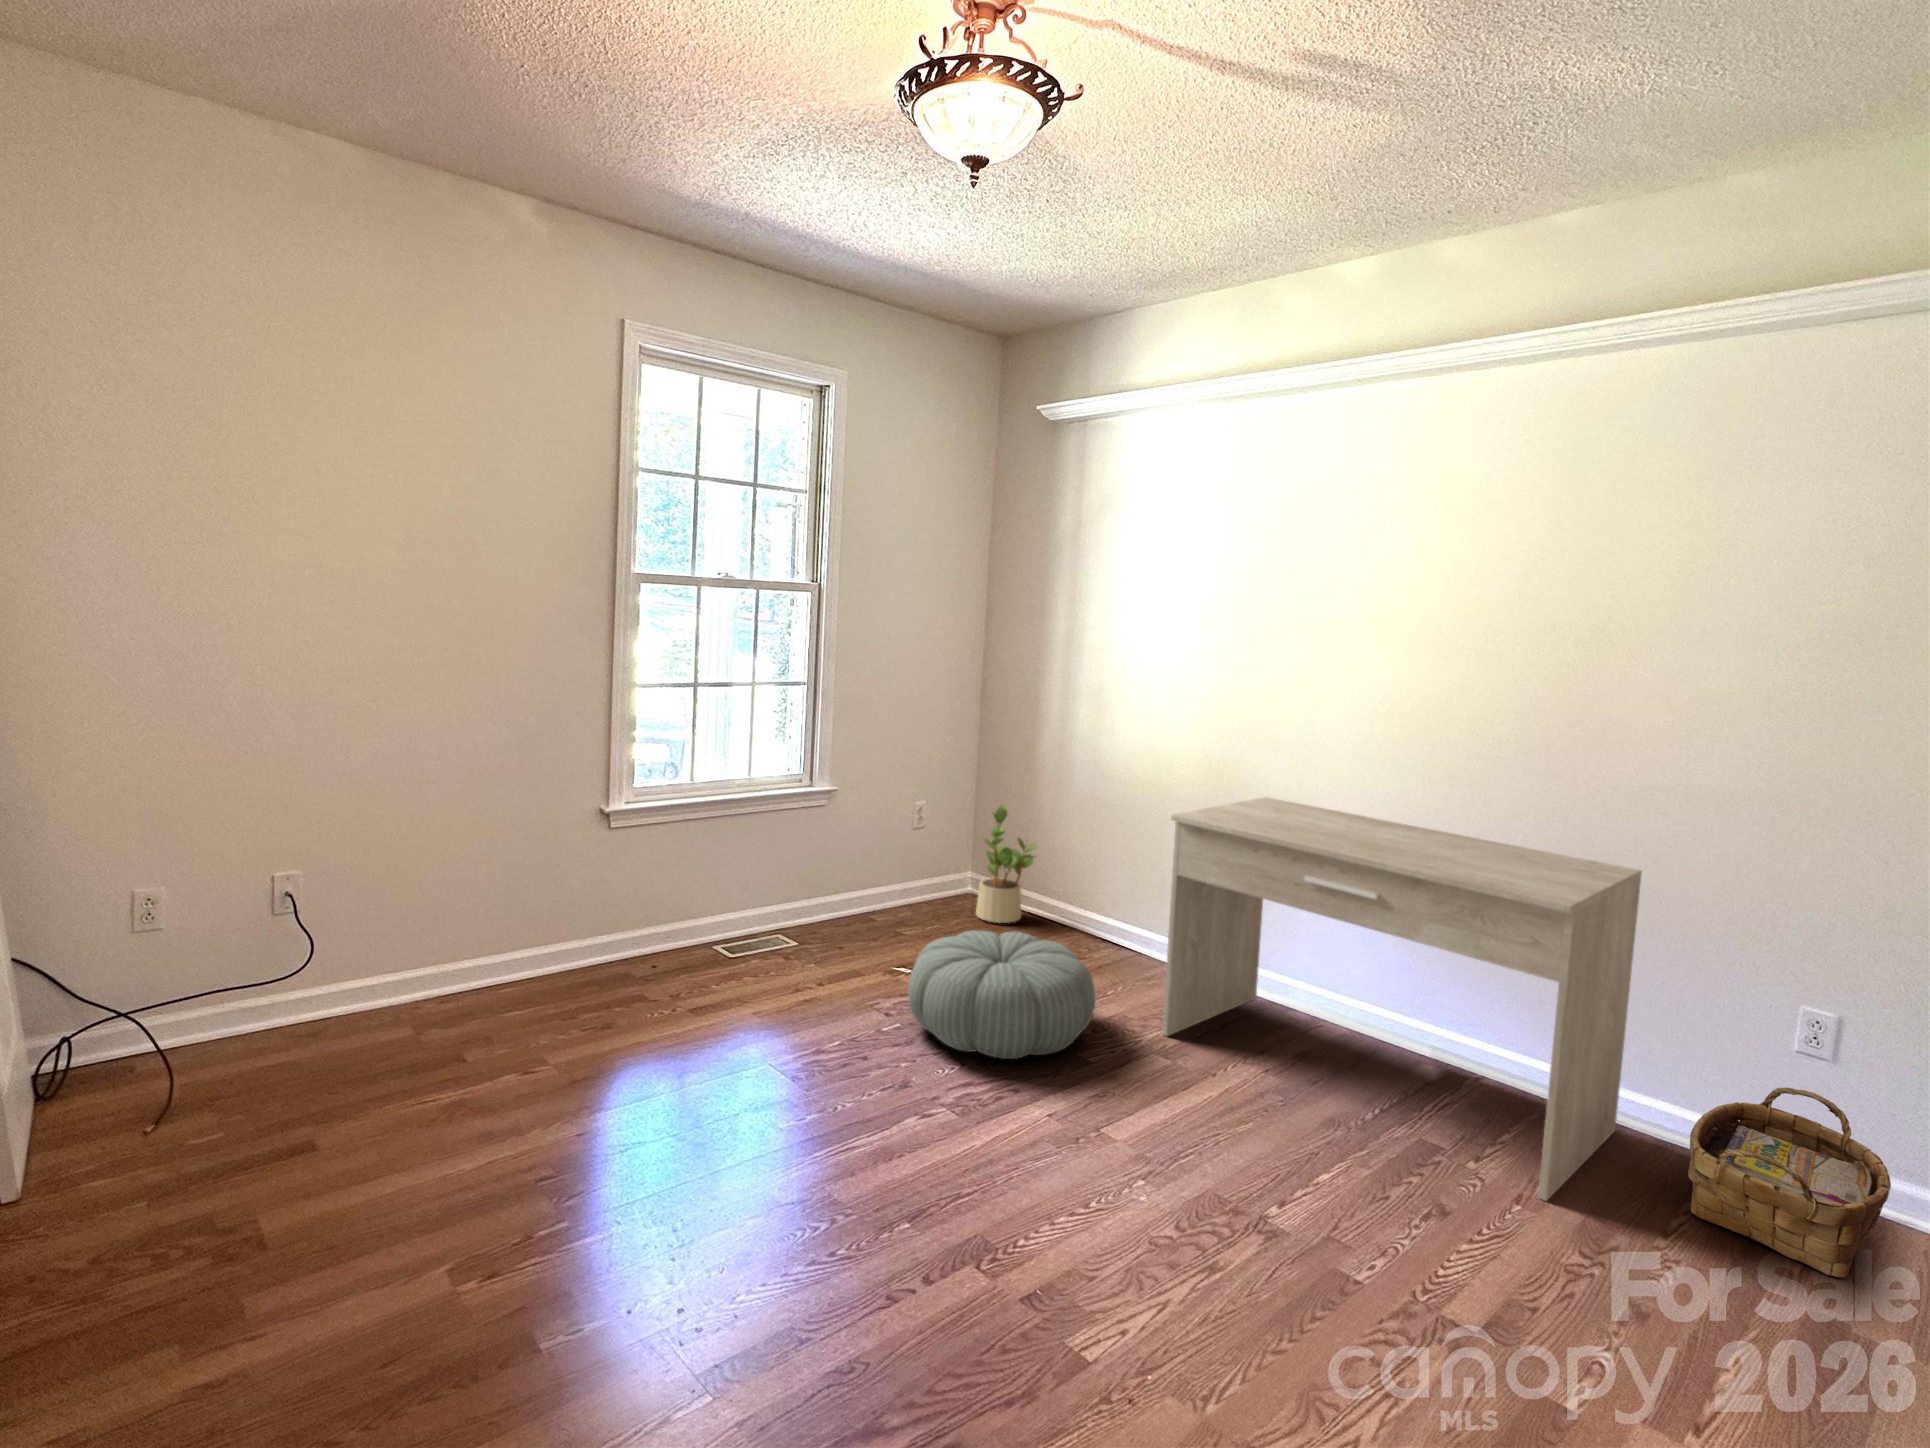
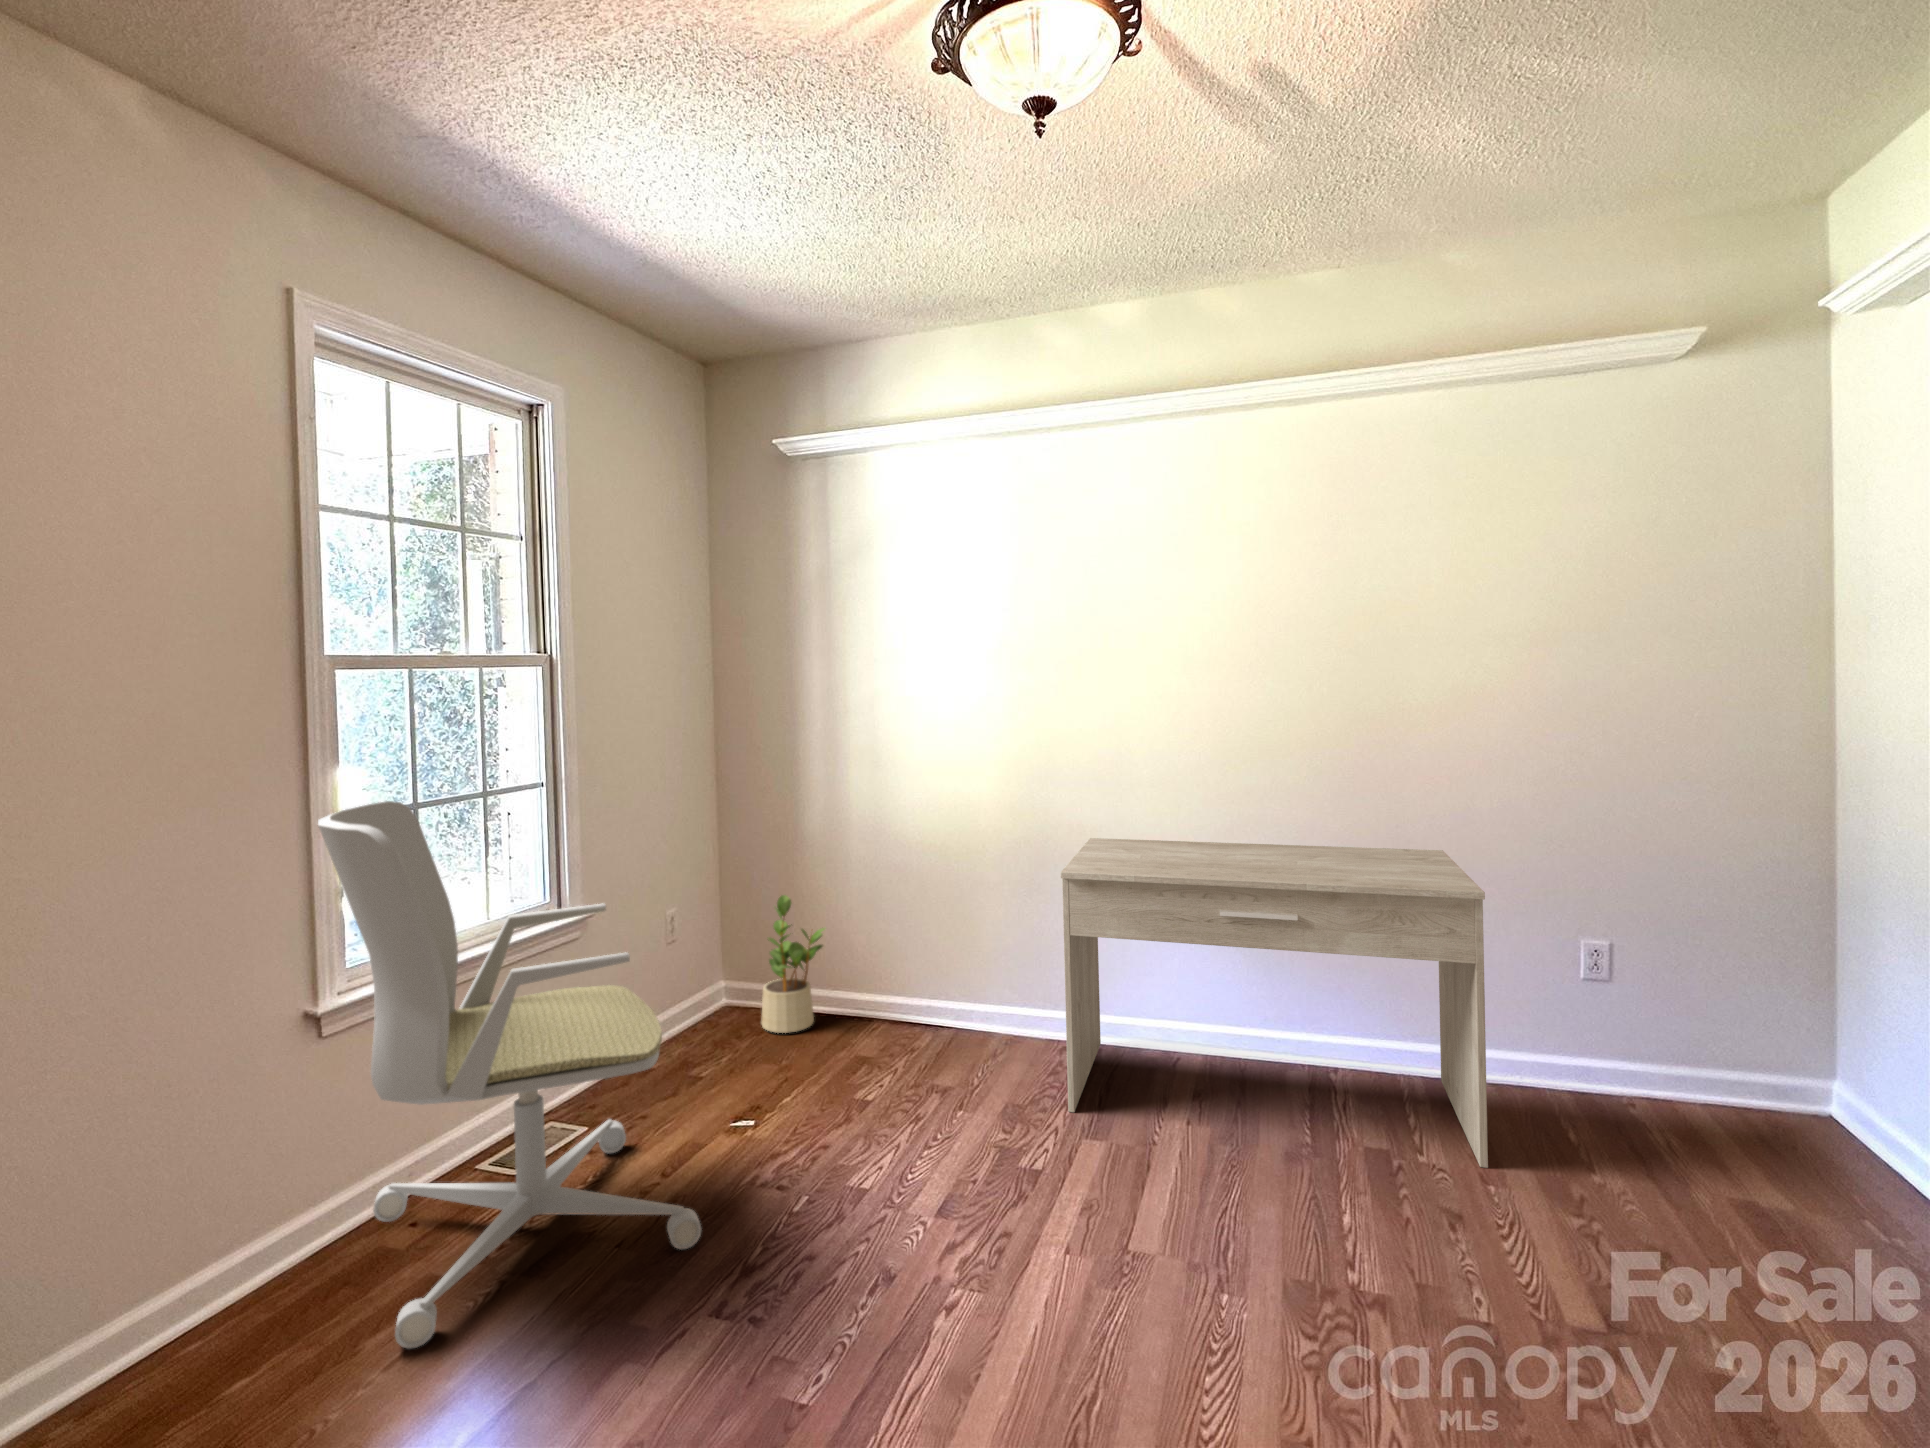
office chair: none [603,679,817,1025] -> present [318,801,702,1349]
pouf: present [908,931,1095,1059] -> none [805,1040,1028,1208]
woven basket: present [1688,1087,1891,1278] -> none [1537,1007,1690,1156]

